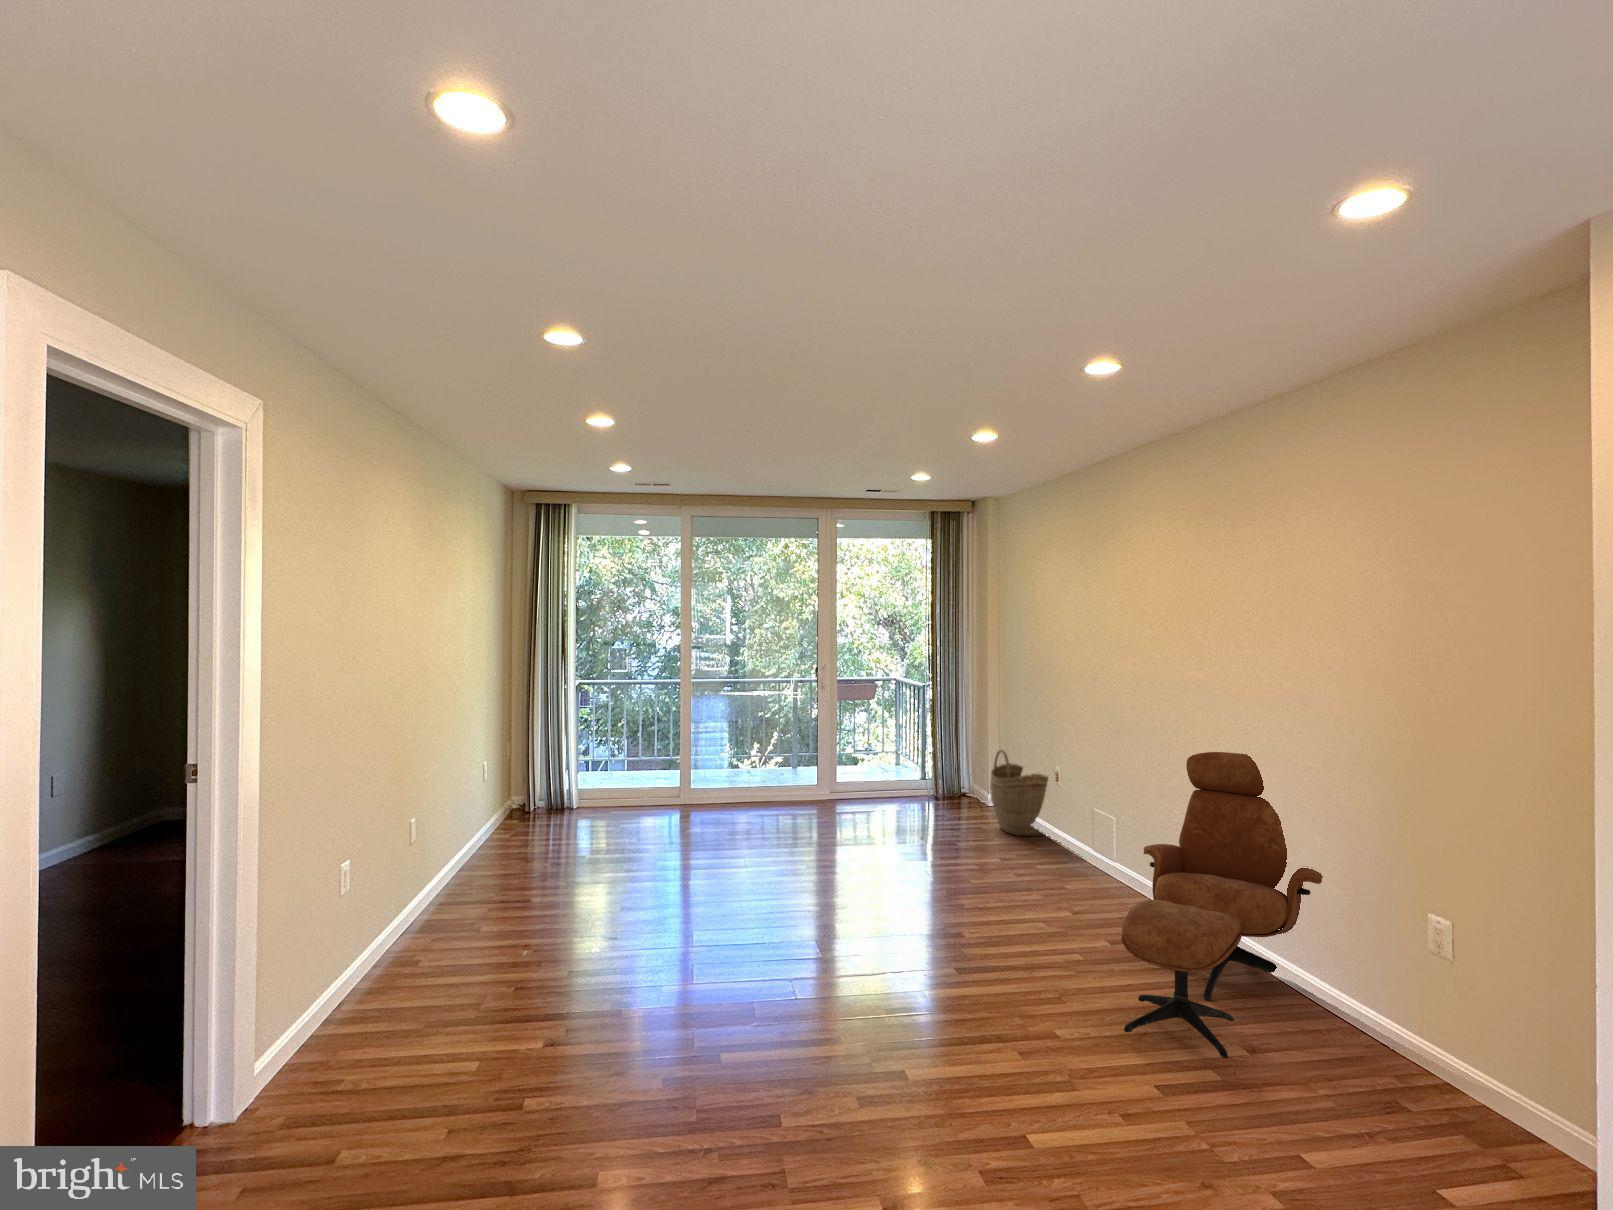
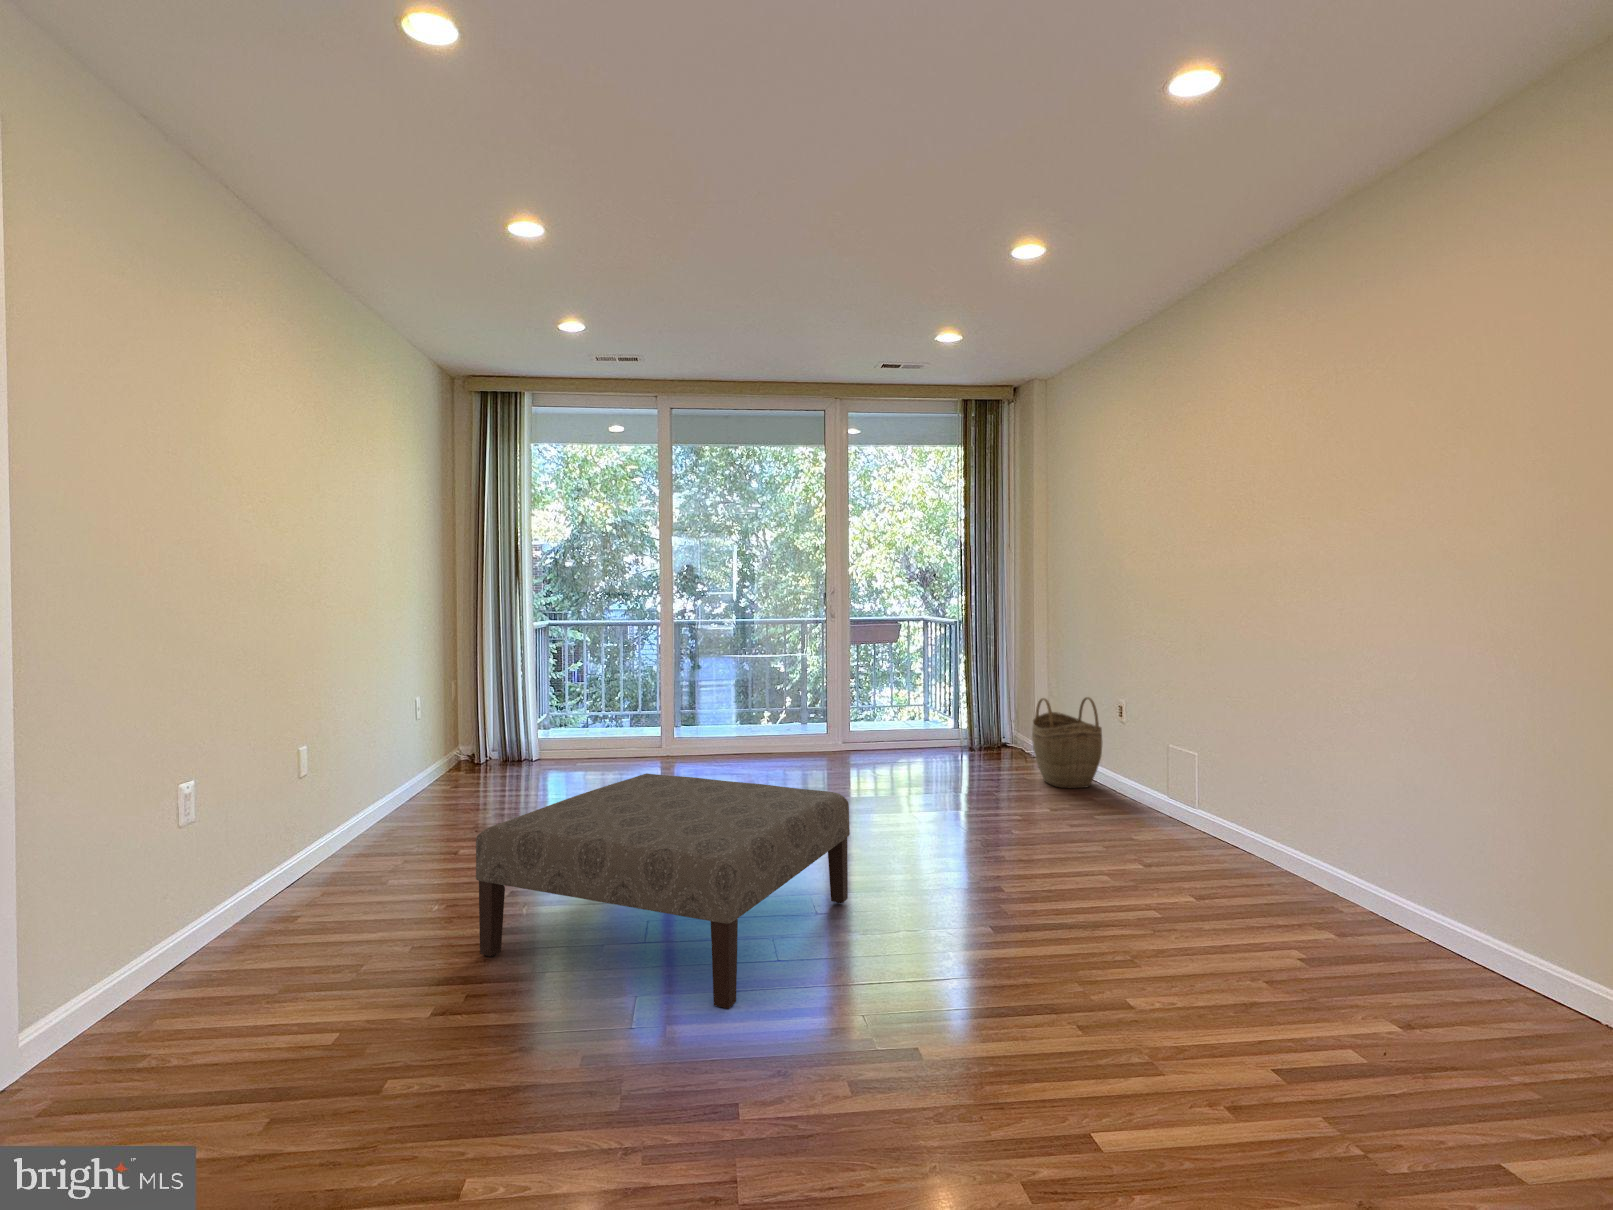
lounge chair: present [1121,752,1323,1058] -> none [1179,696,1402,1029]
ottoman: none [465,809,819,1031] -> present [476,773,850,1009]

